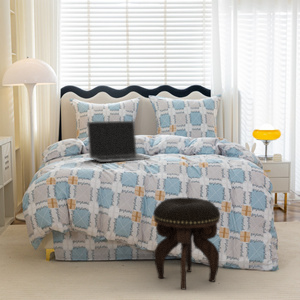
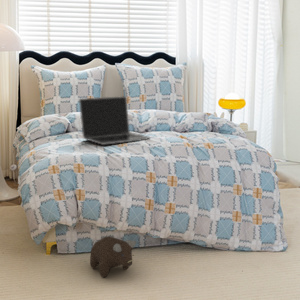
footstool: present [154,198,220,289] -> none [175,184,246,282]
plush toy: none [77,243,115,280] -> present [90,237,136,278]

